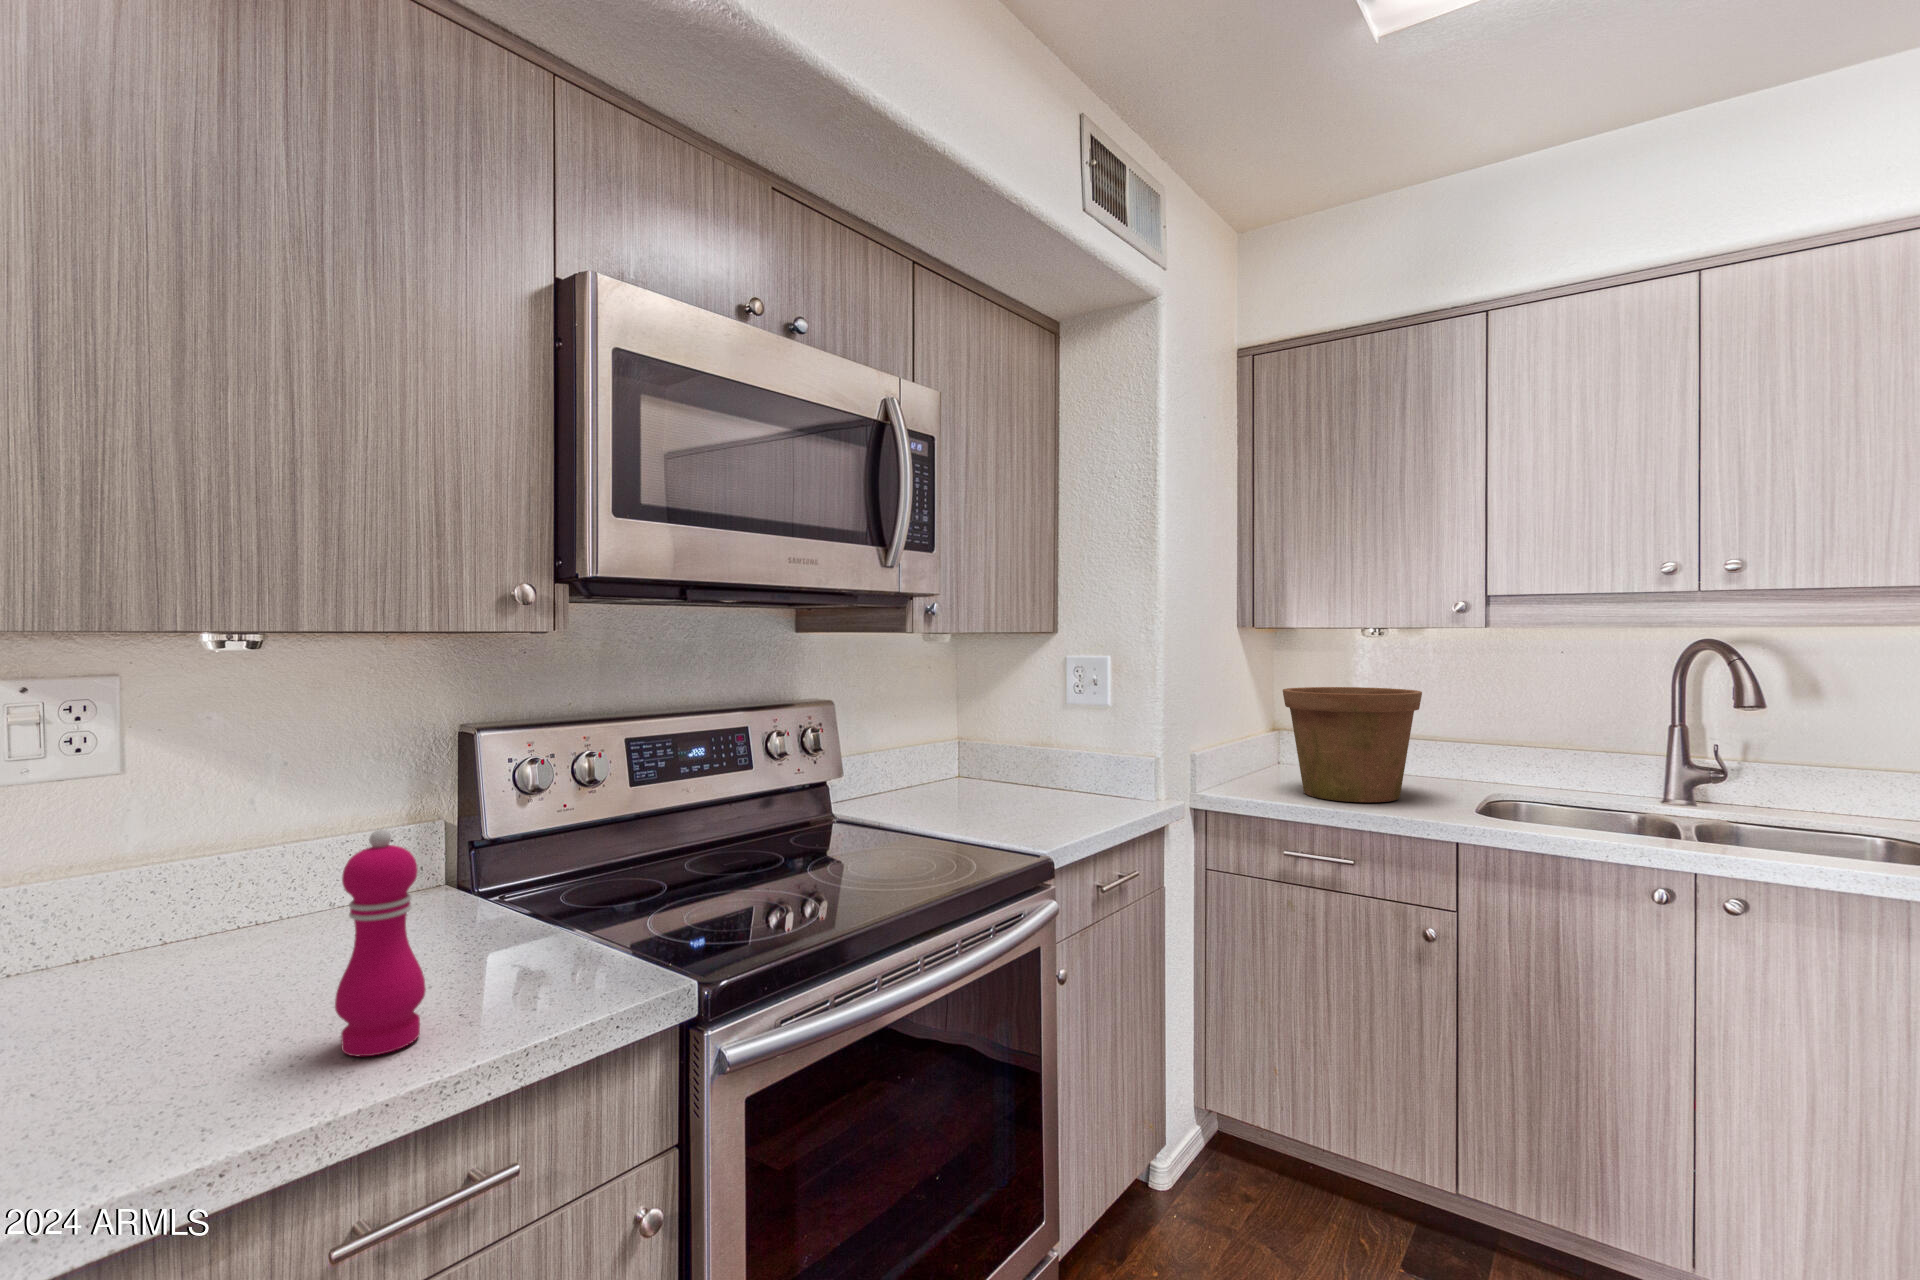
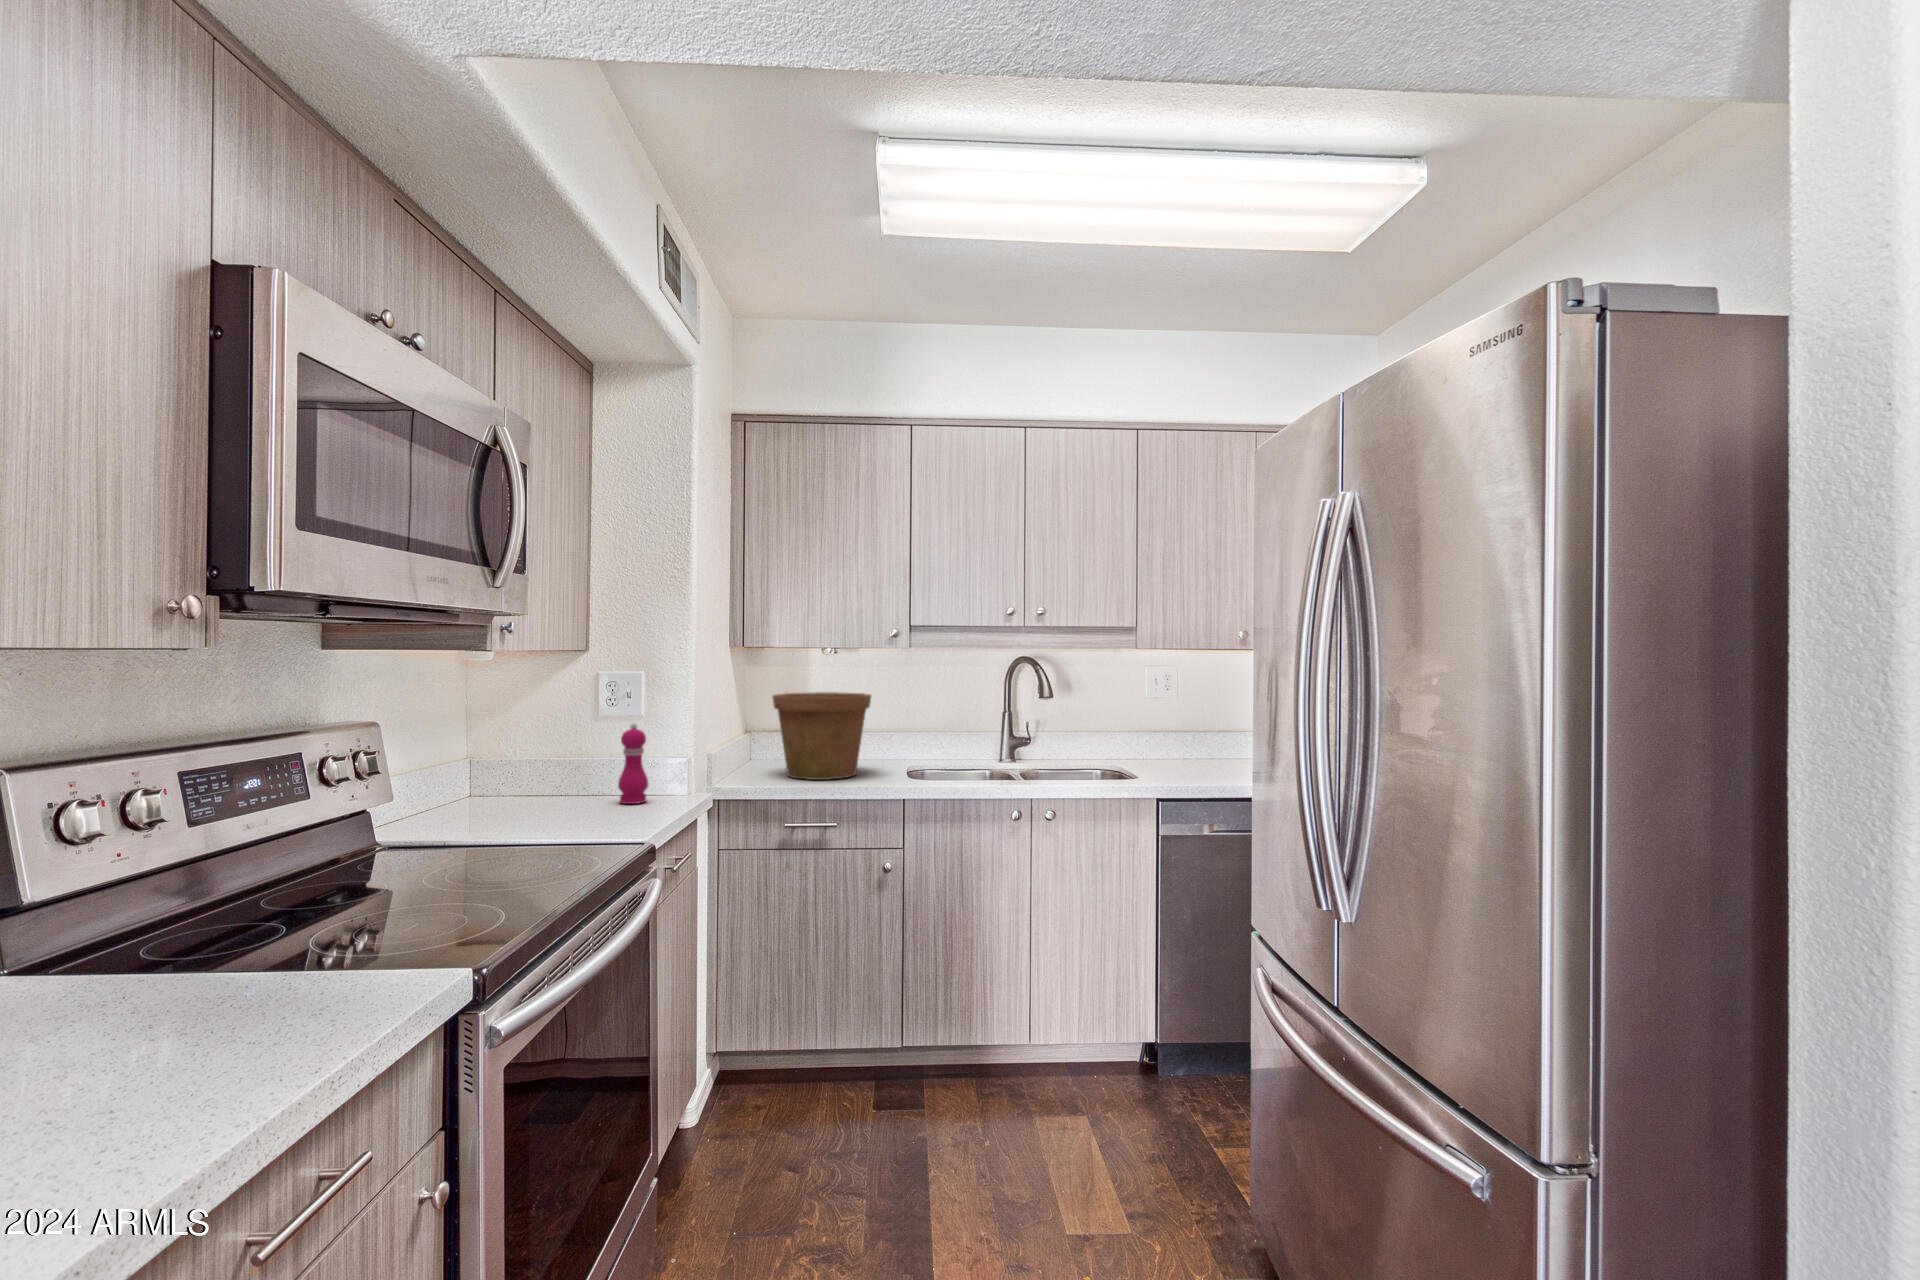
pepper mill: present [335,829,426,1056] -> present [618,723,648,804]

